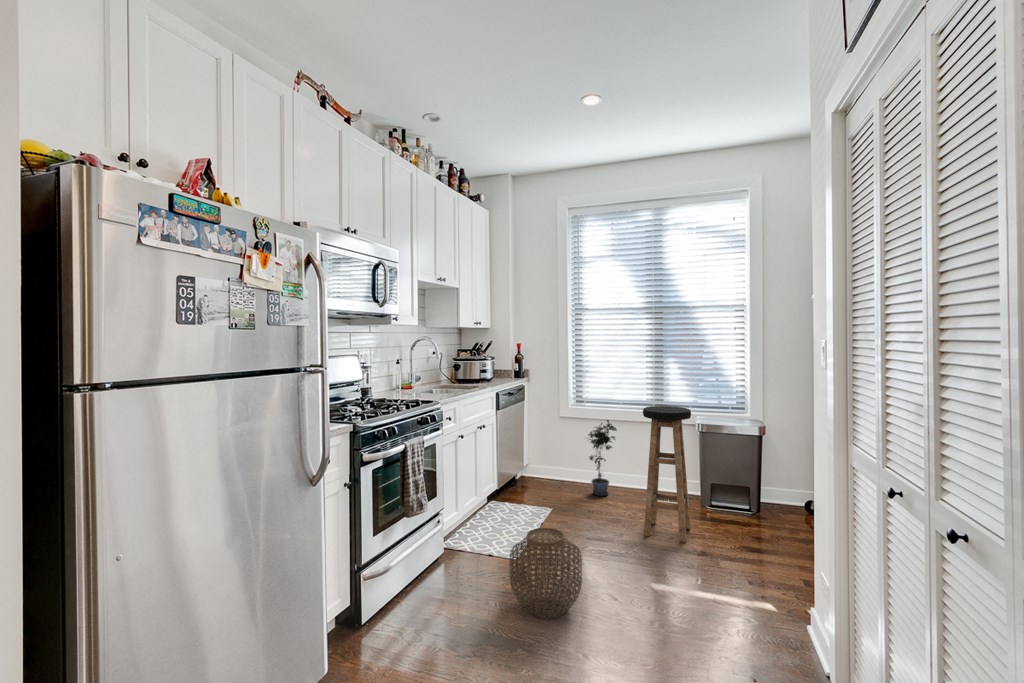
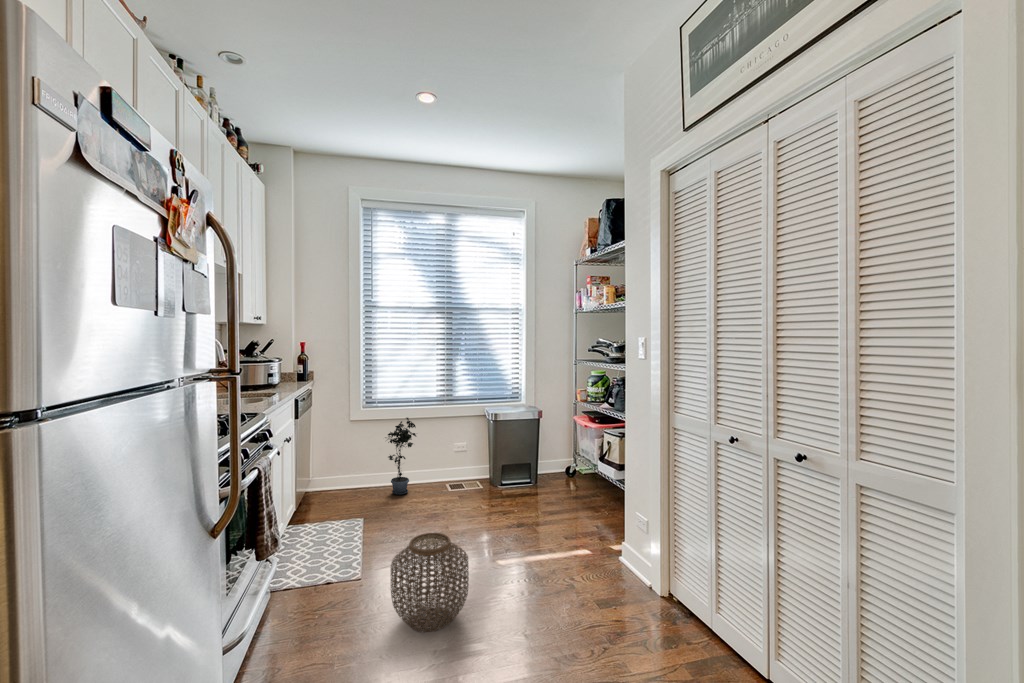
bar stool: present [643,406,691,542] -> none [462,398,504,522]

